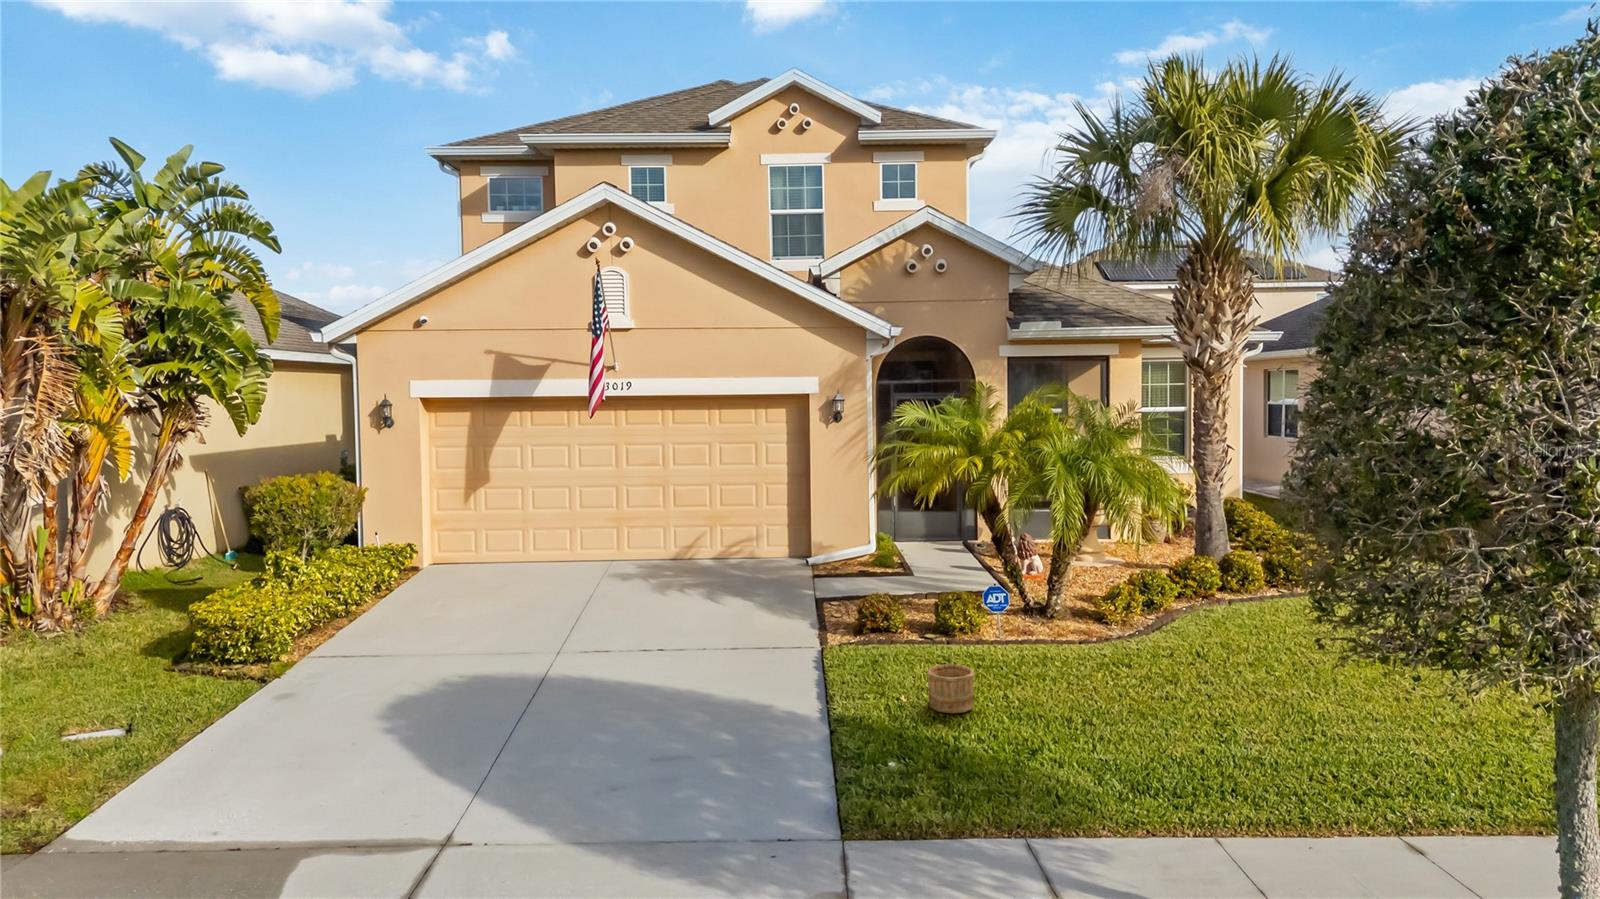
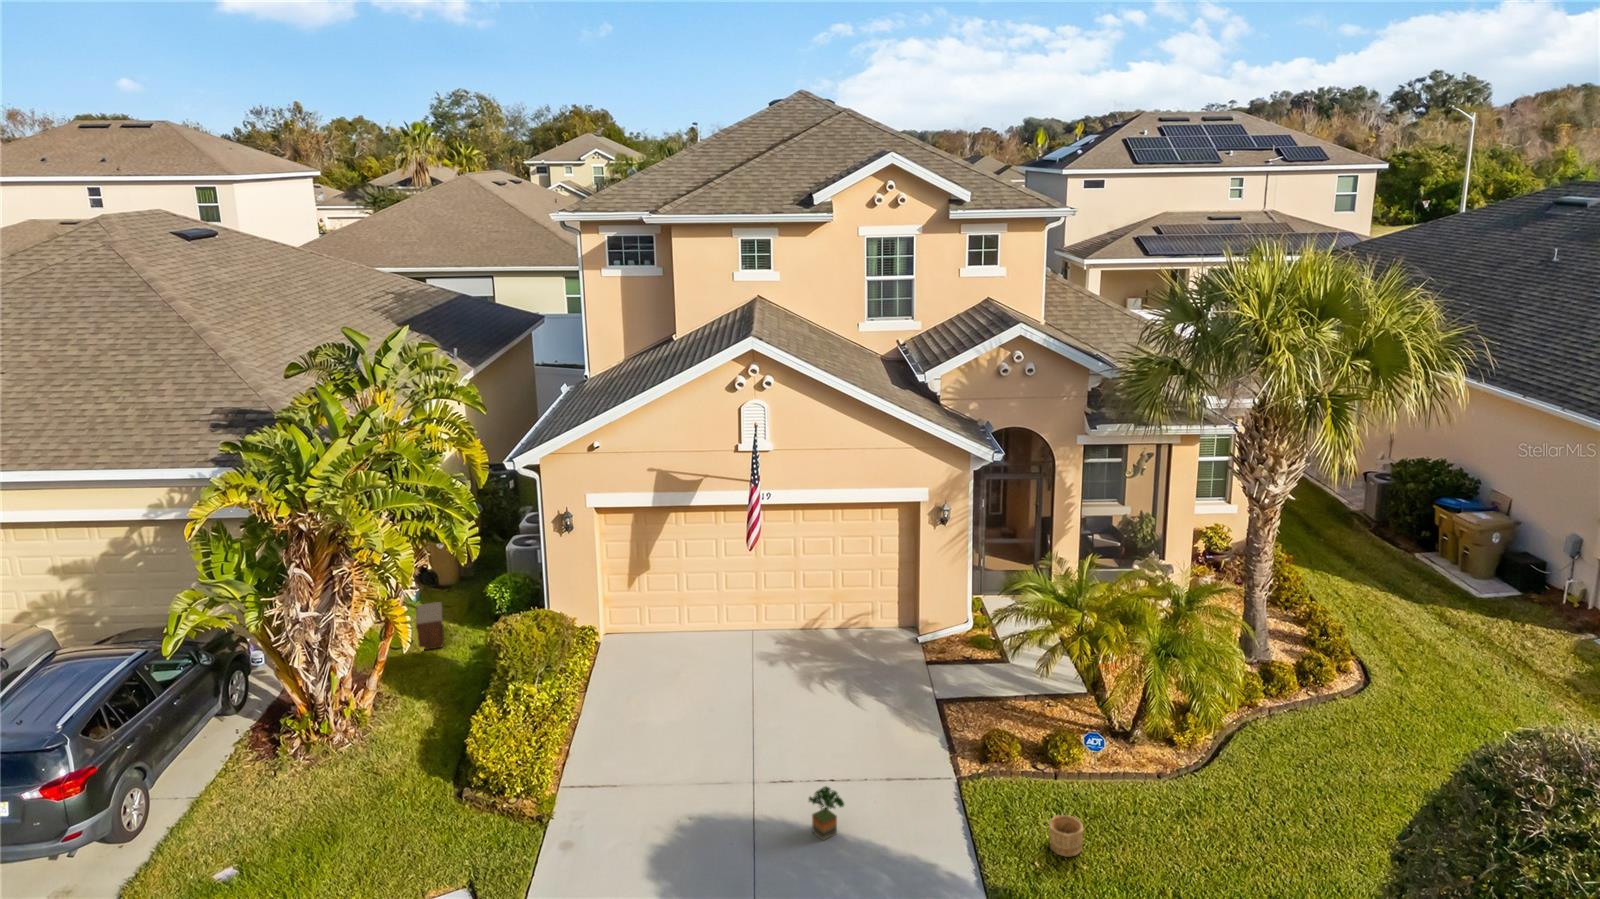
bench: none [188,520,236,567] -> present [416,602,444,650]
potted tree: none [599,627,649,700] -> present [809,786,844,840]

